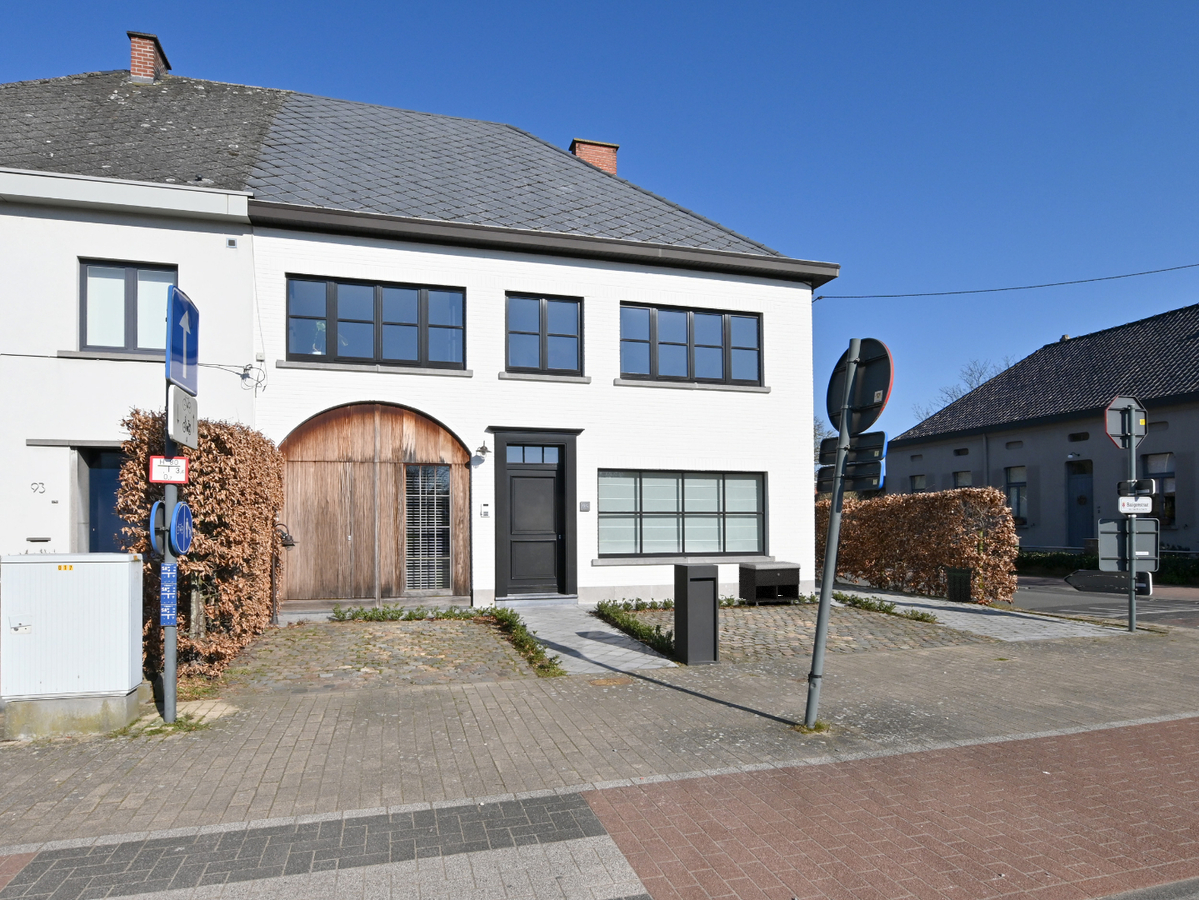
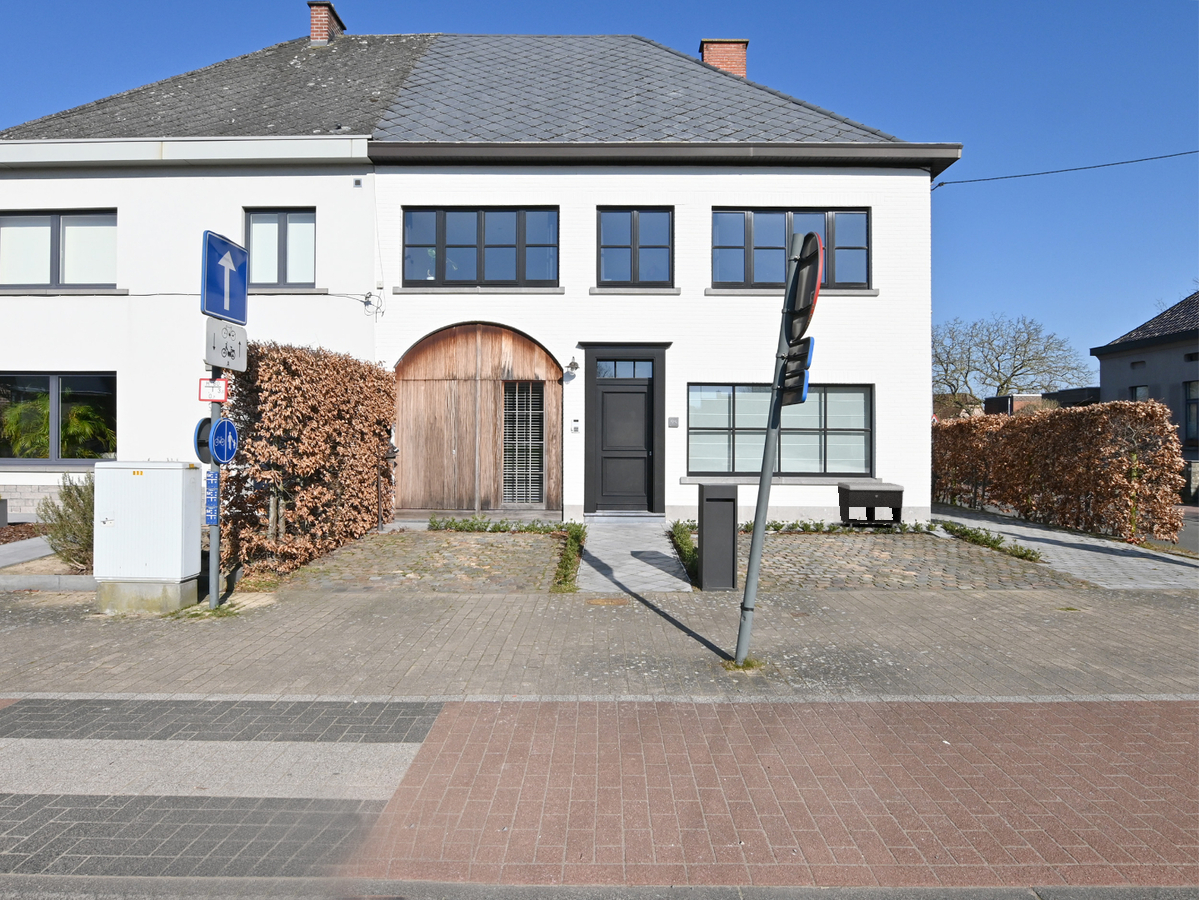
waste bin: present [945,566,973,602] -> none [1090,497,1127,539]

